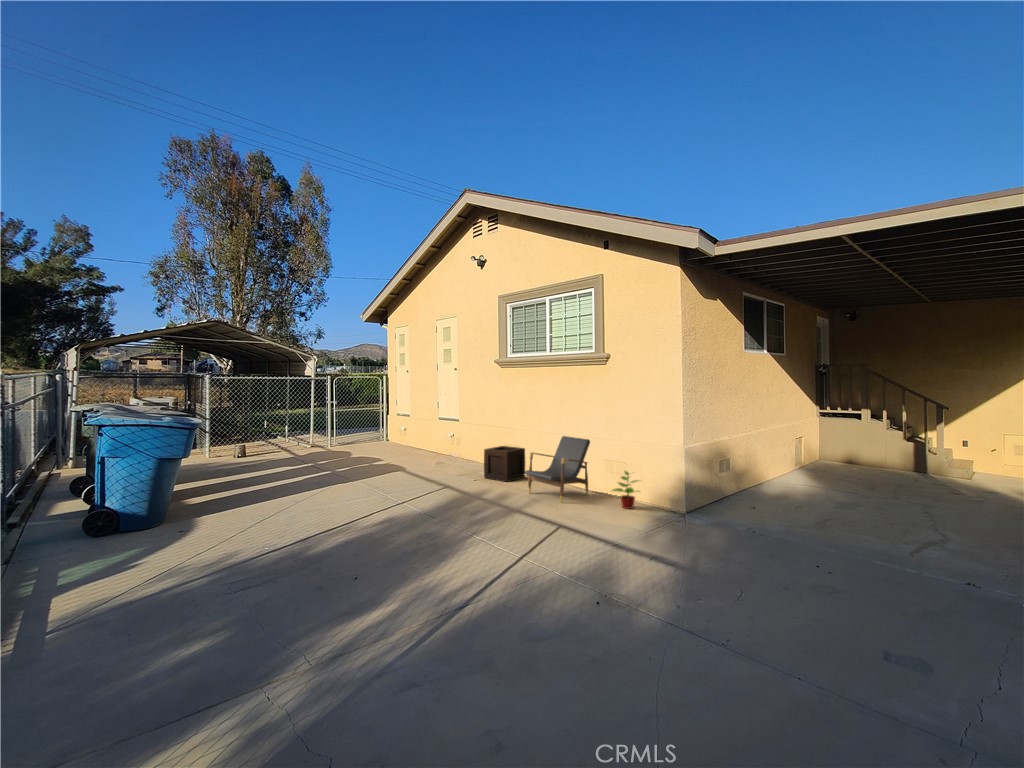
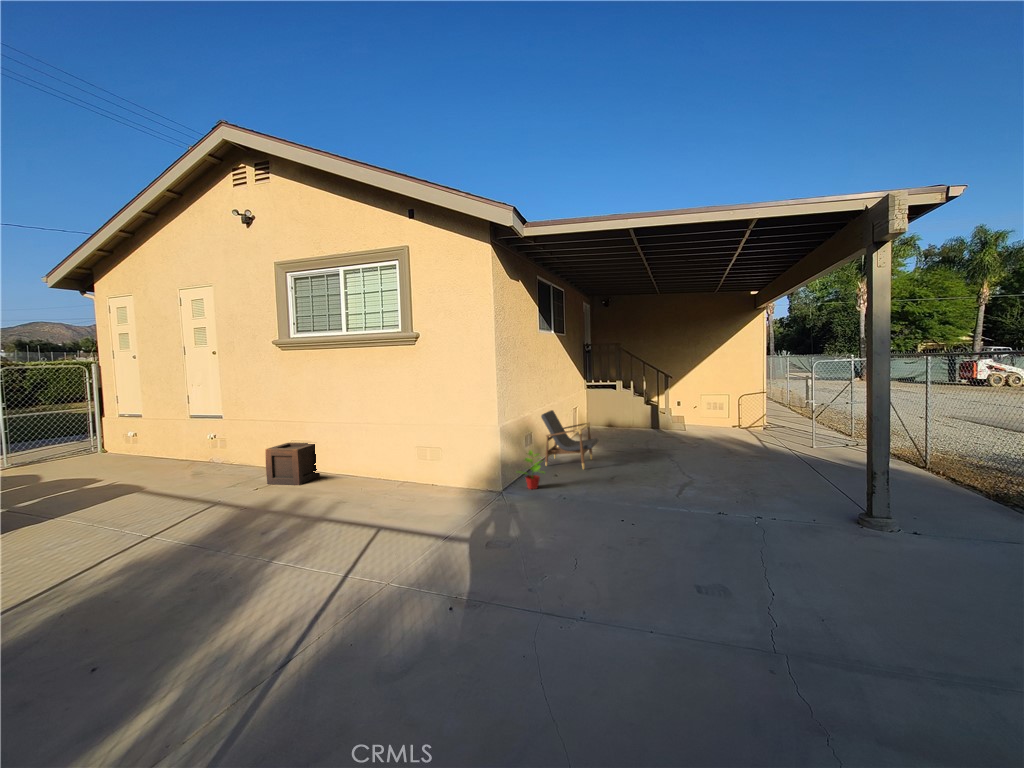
lounge chair: present [525,436,590,502] -> present [541,410,598,469]
potted plant: present [613,471,638,509] -> present [519,450,544,489]

